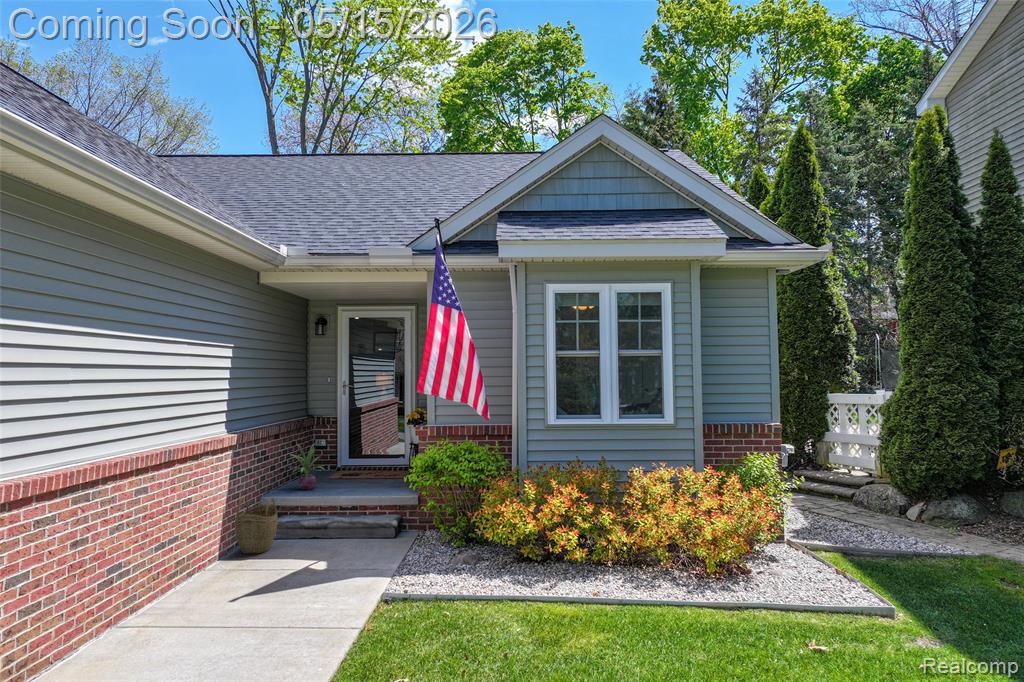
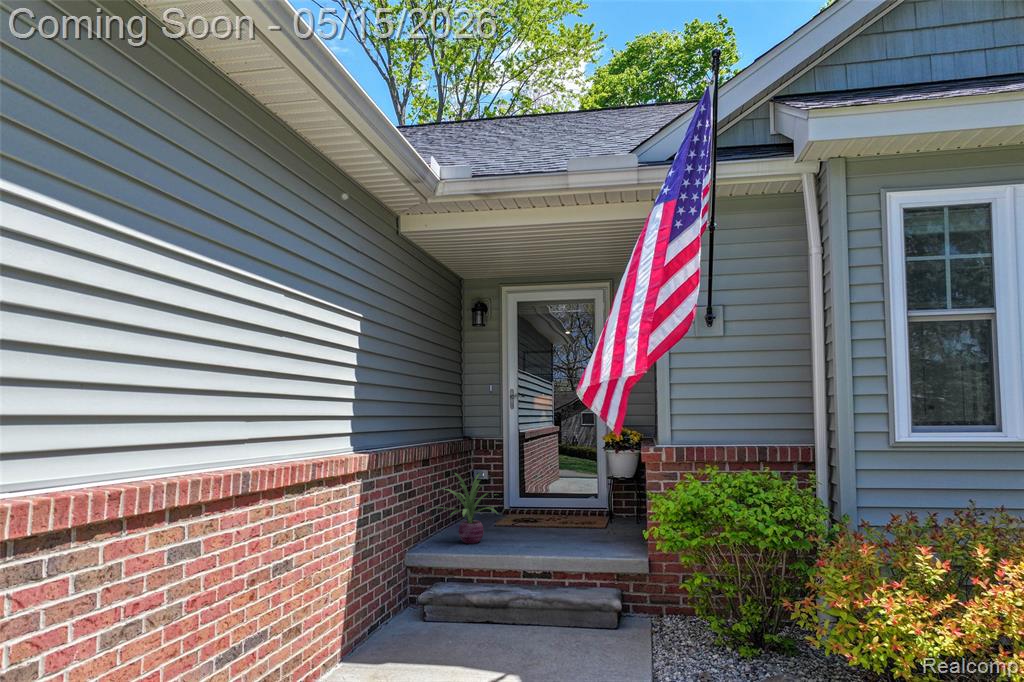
woven basket: present [235,497,278,554] -> none [365,555,431,652]

